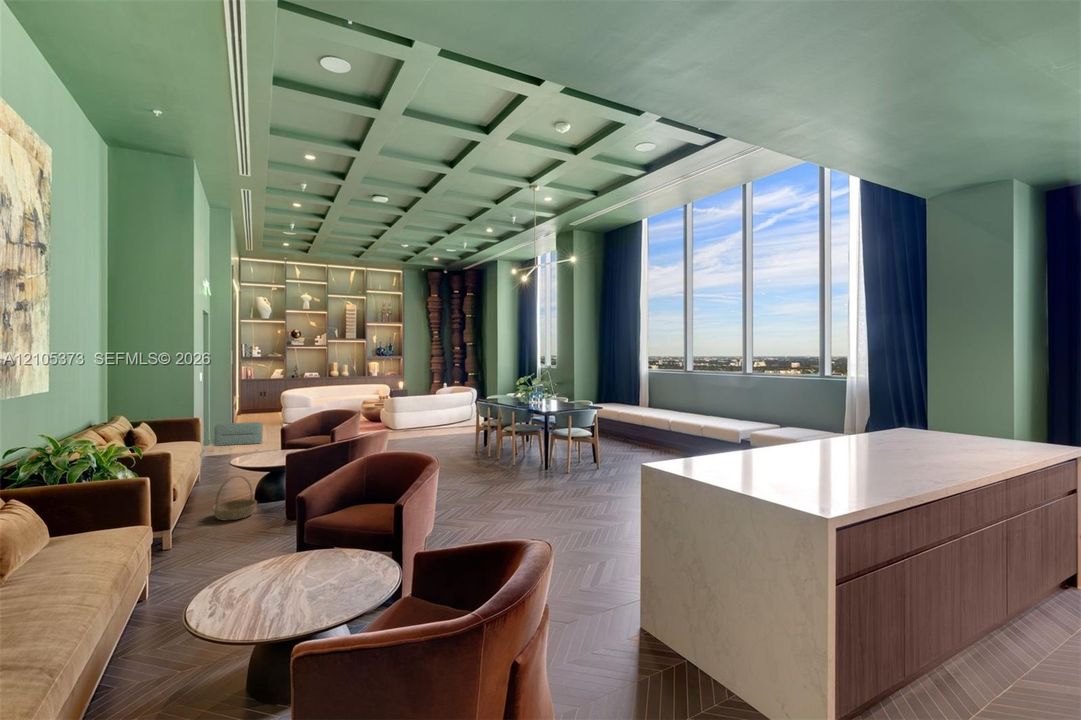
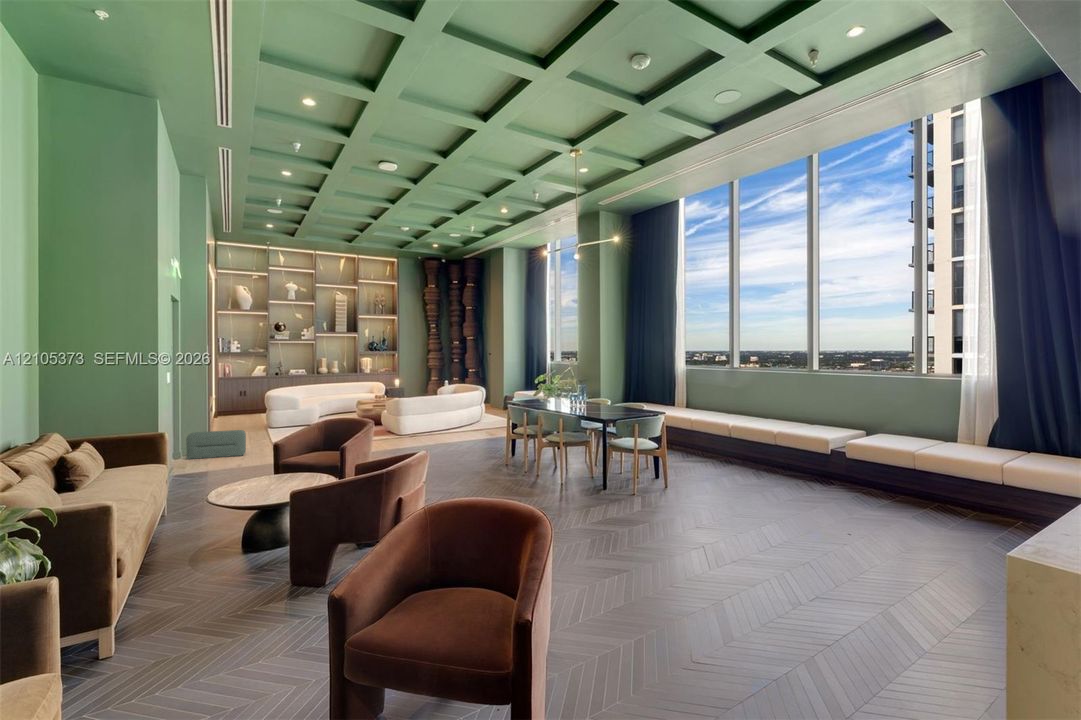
basket: present [212,476,257,520] -> none [181,522,248,589]

